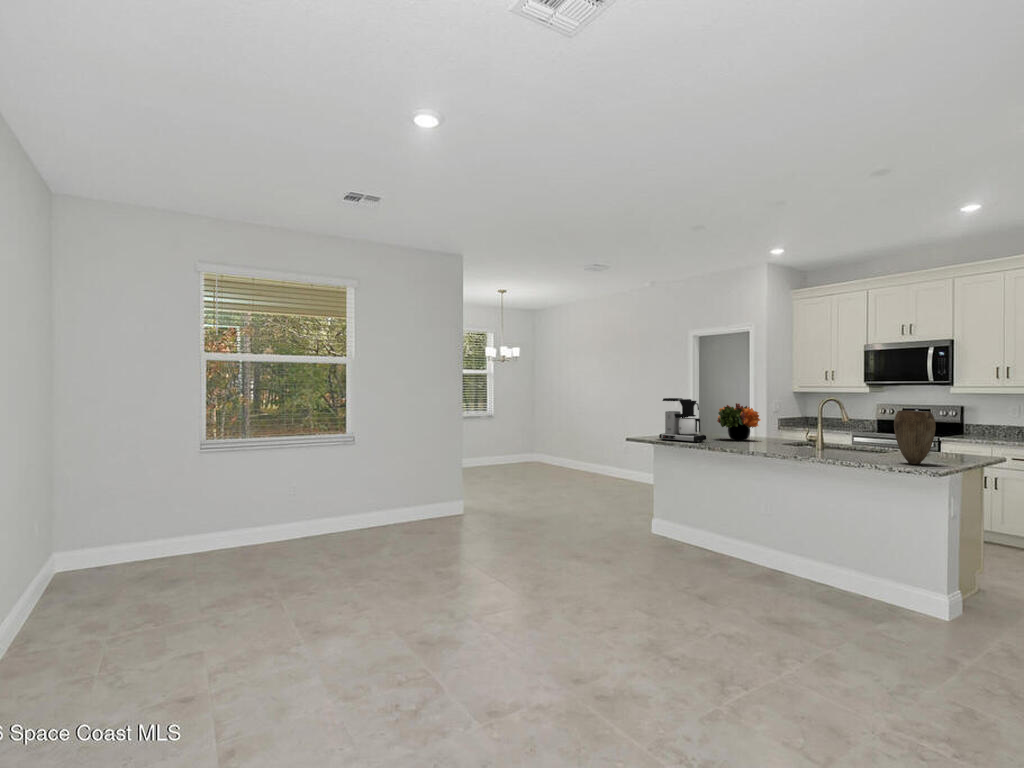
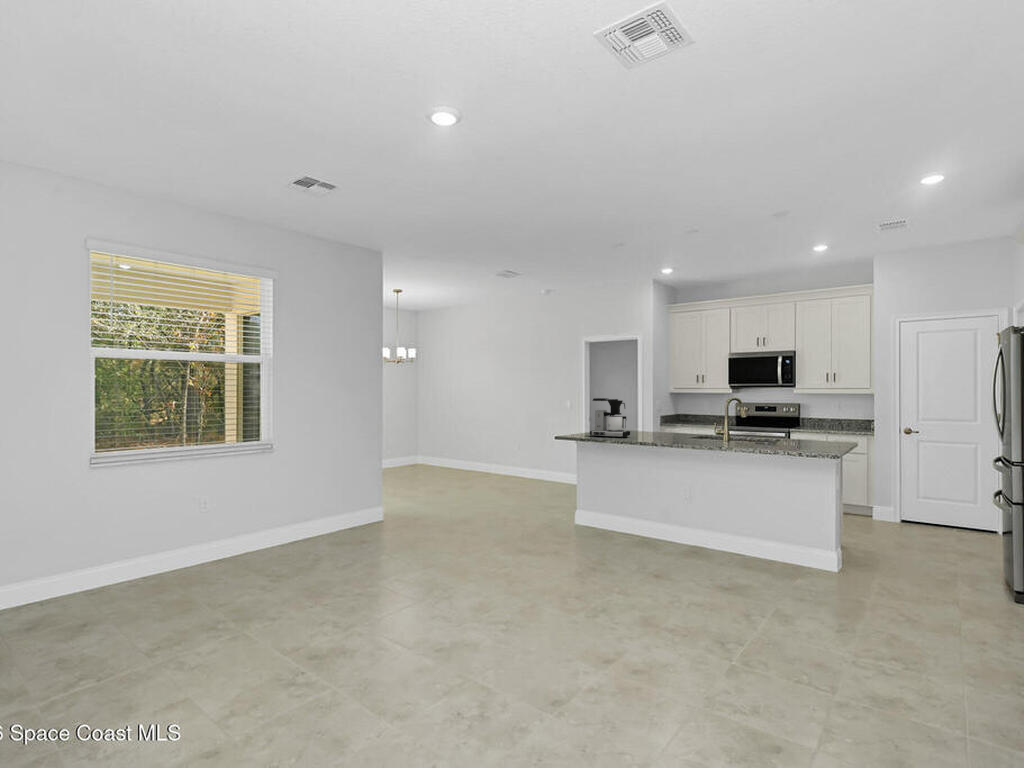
flower arrangement: present [717,403,760,441] -> none [632,403,671,435]
vase: present [894,410,936,464] -> none [801,407,832,450]

